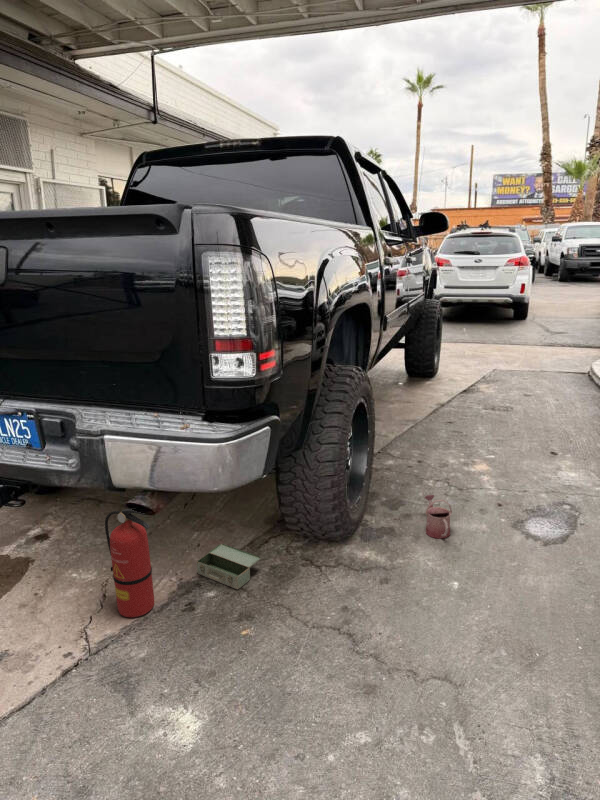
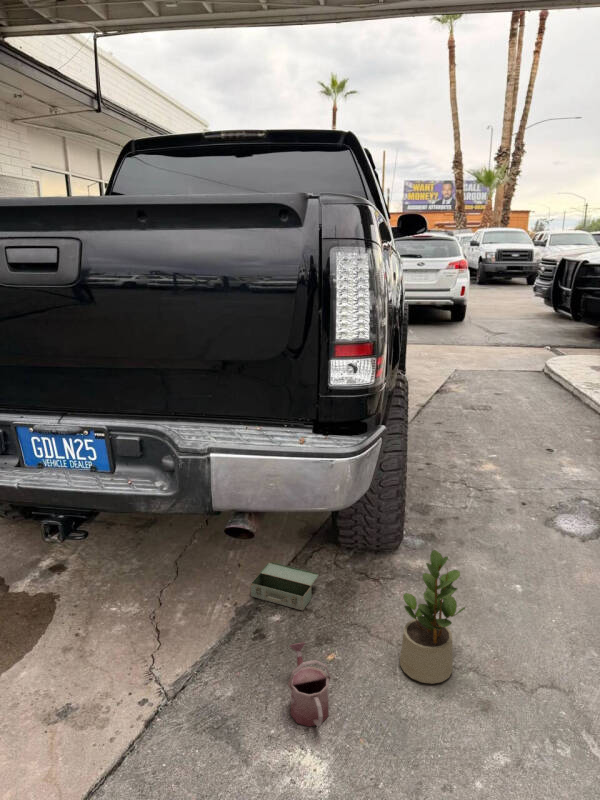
watering can: present [425,495,452,539] -> present [288,642,331,727]
fire extinguisher: present [105,509,154,617] -> none [165,531,222,652]
potted plant: none [303,539,363,665] -> present [400,550,465,684]

